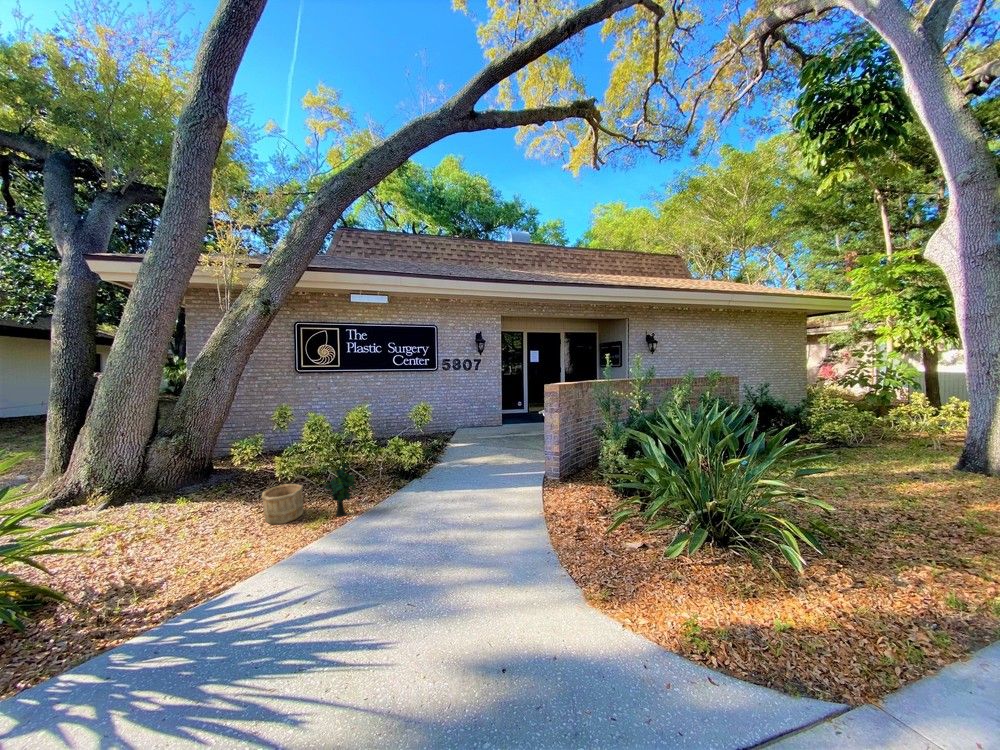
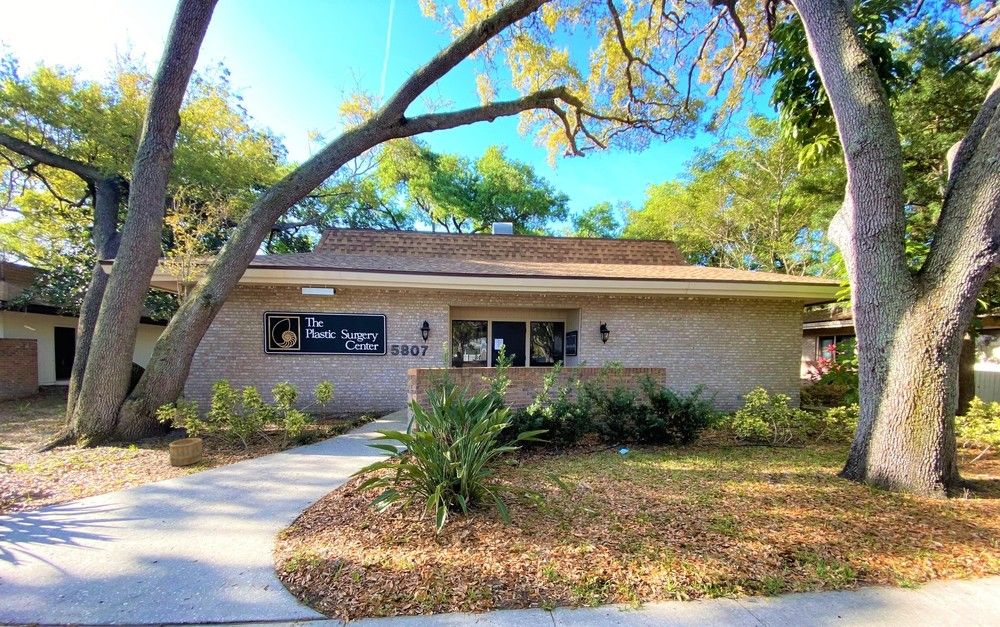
decorative plant: present [325,464,356,517] -> none [210,424,238,466]

